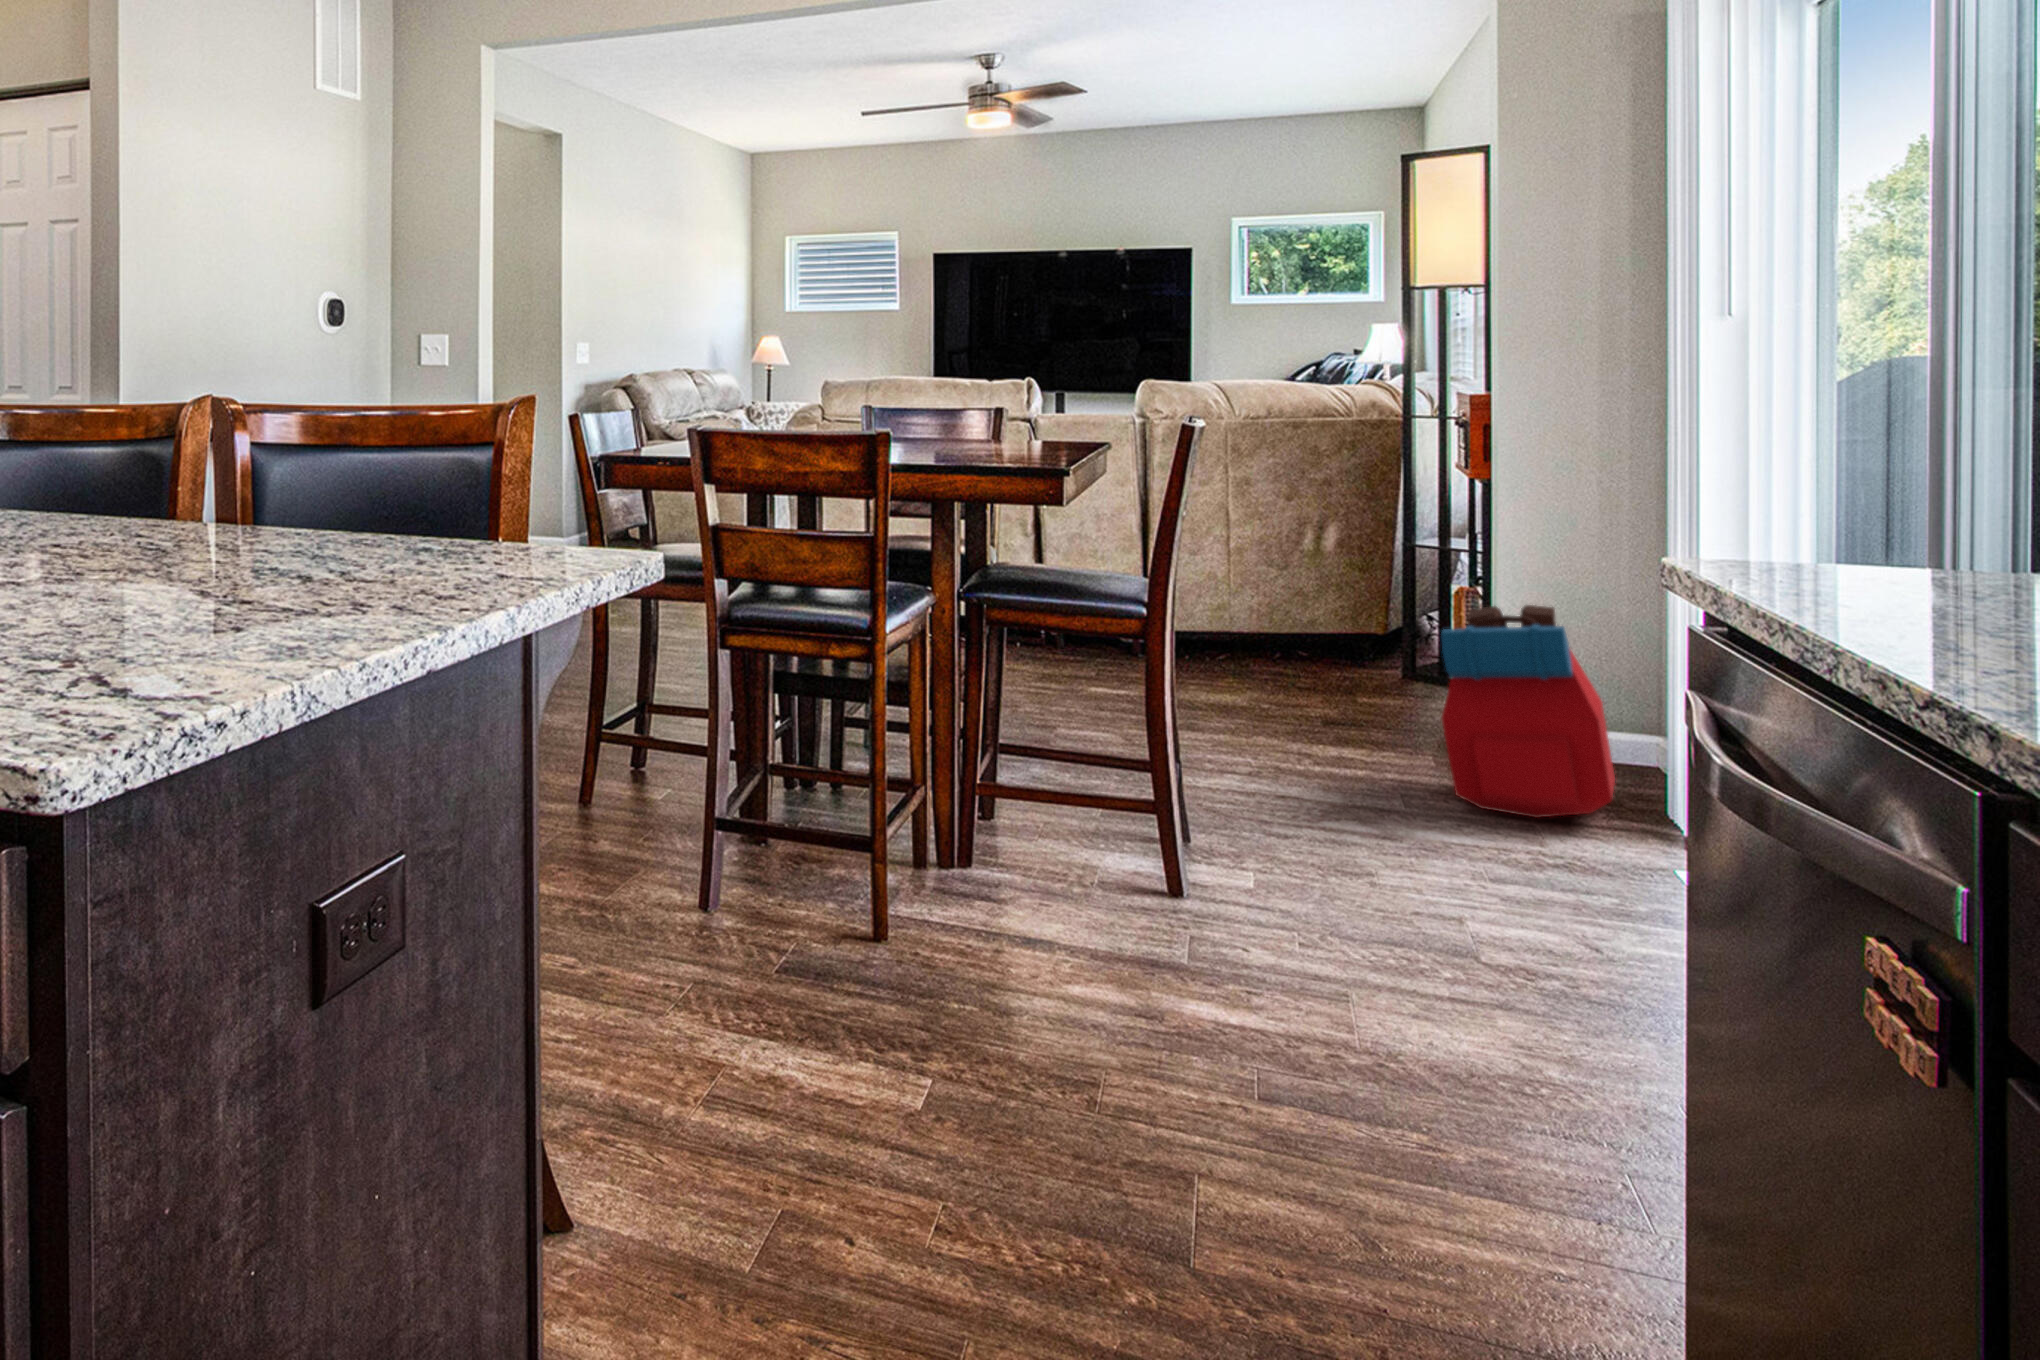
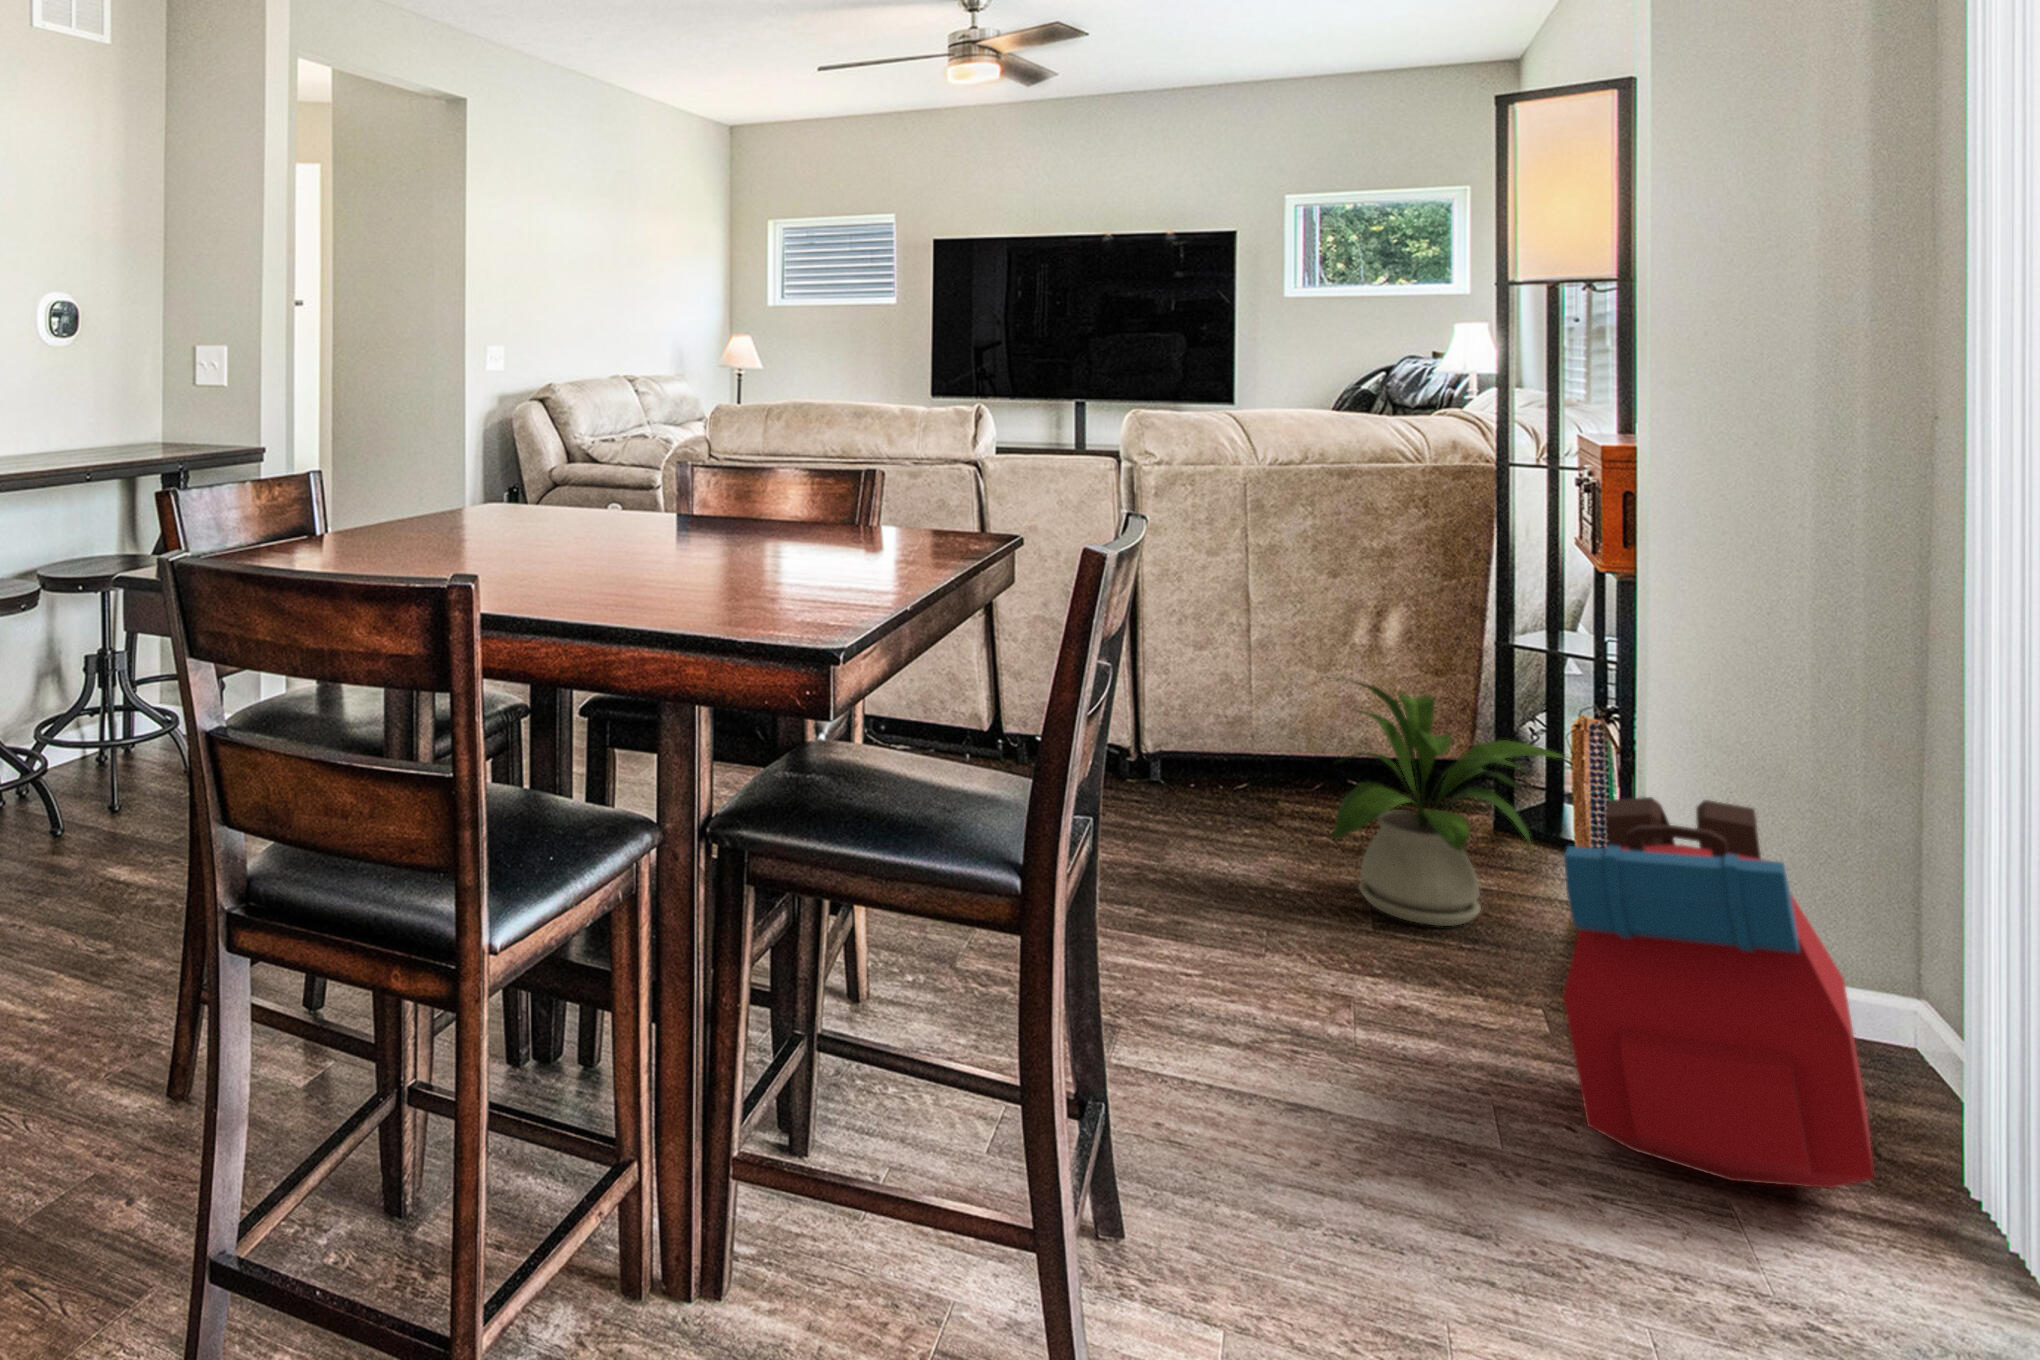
house plant: none [1286,557,1456,723] -> present [1326,676,1566,926]

